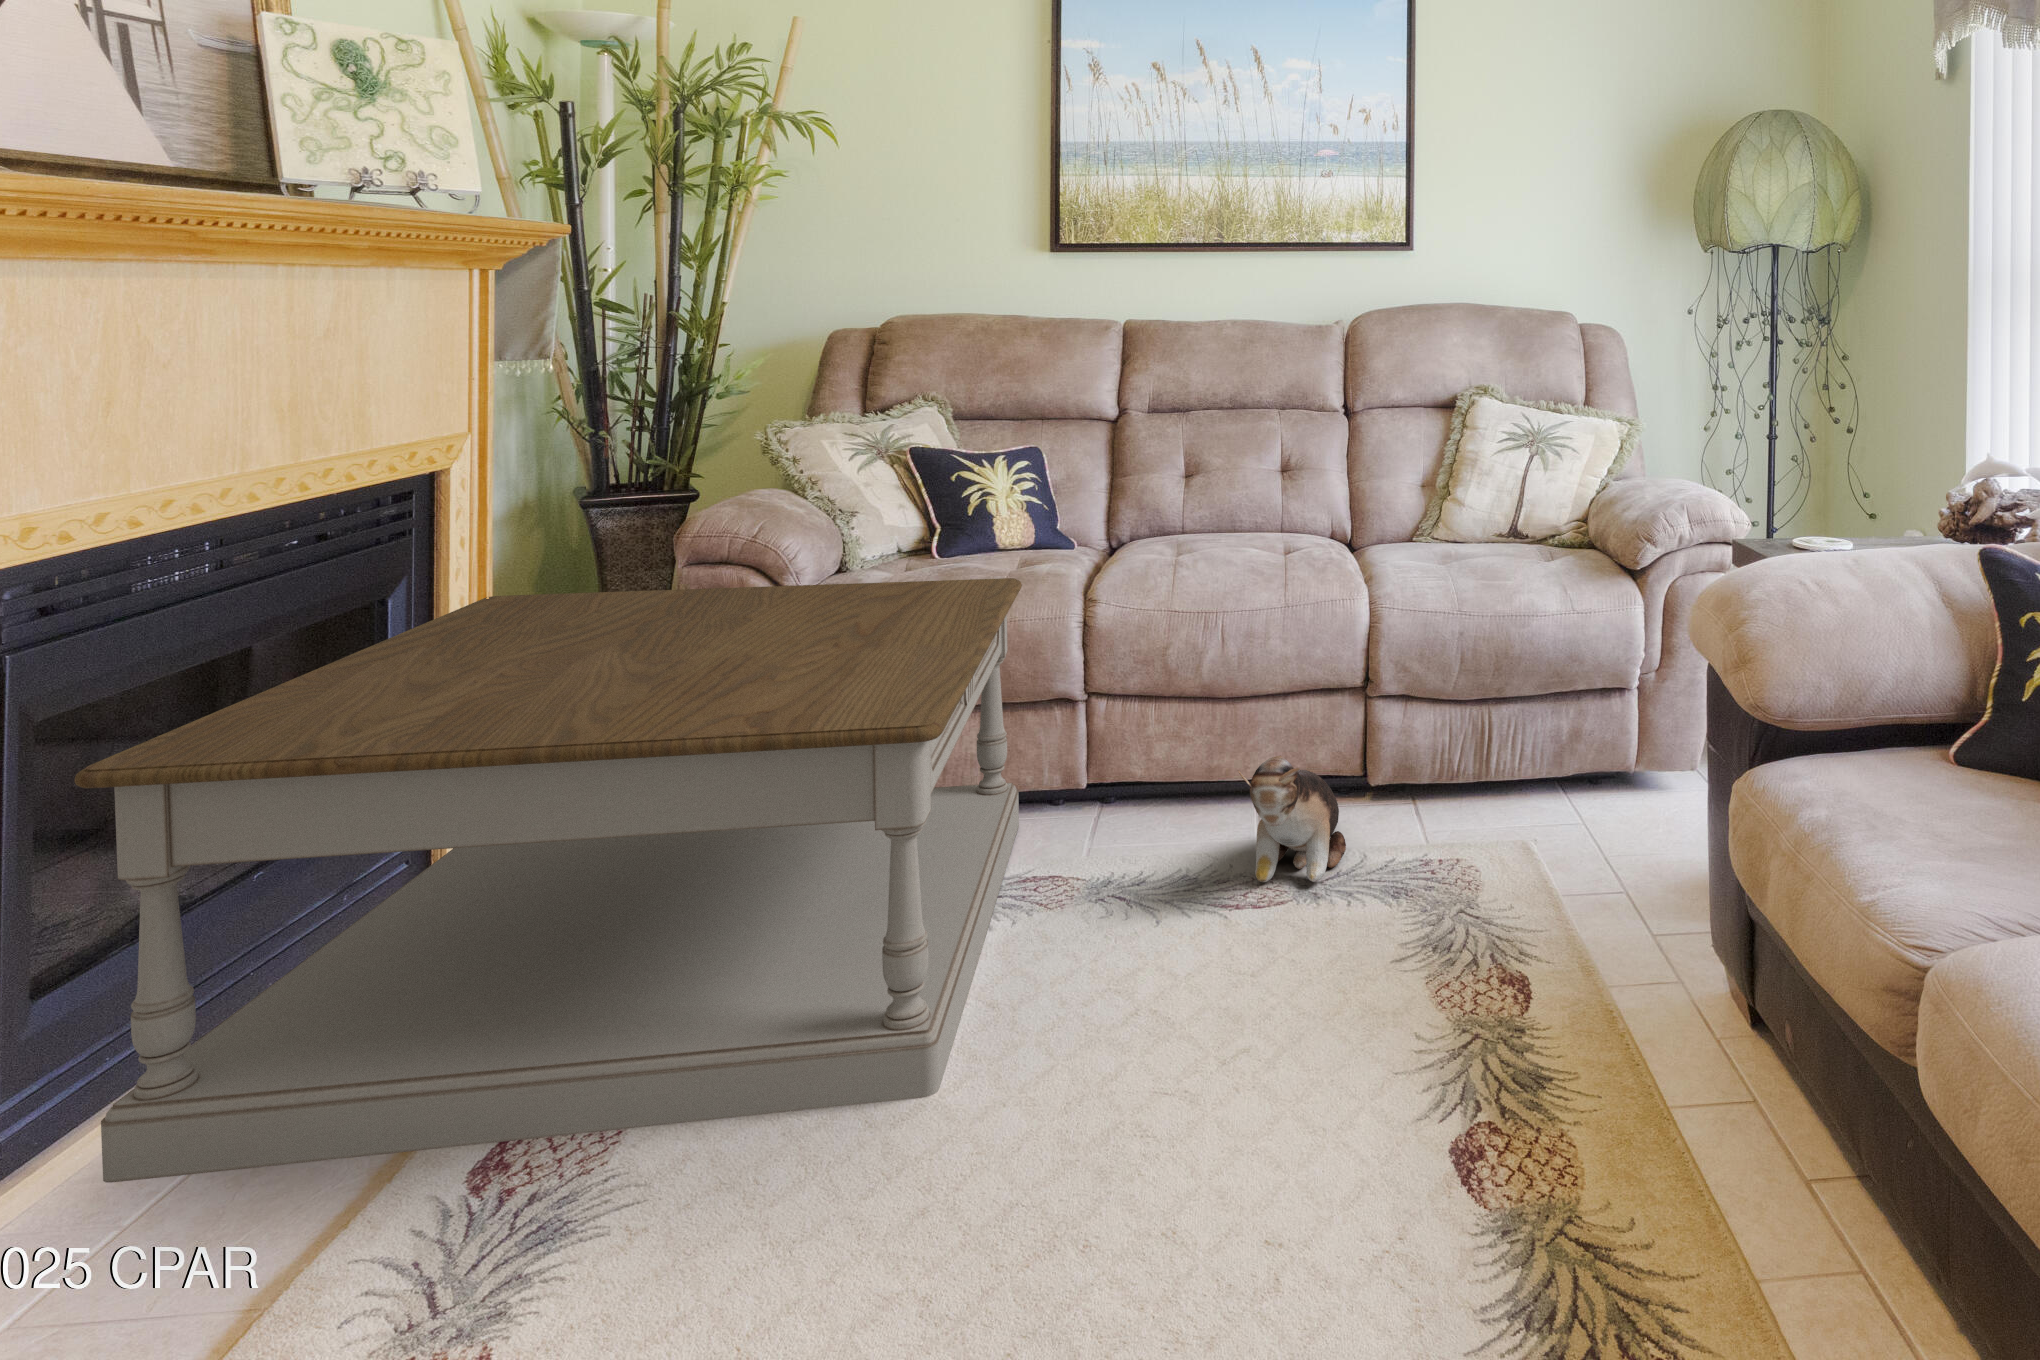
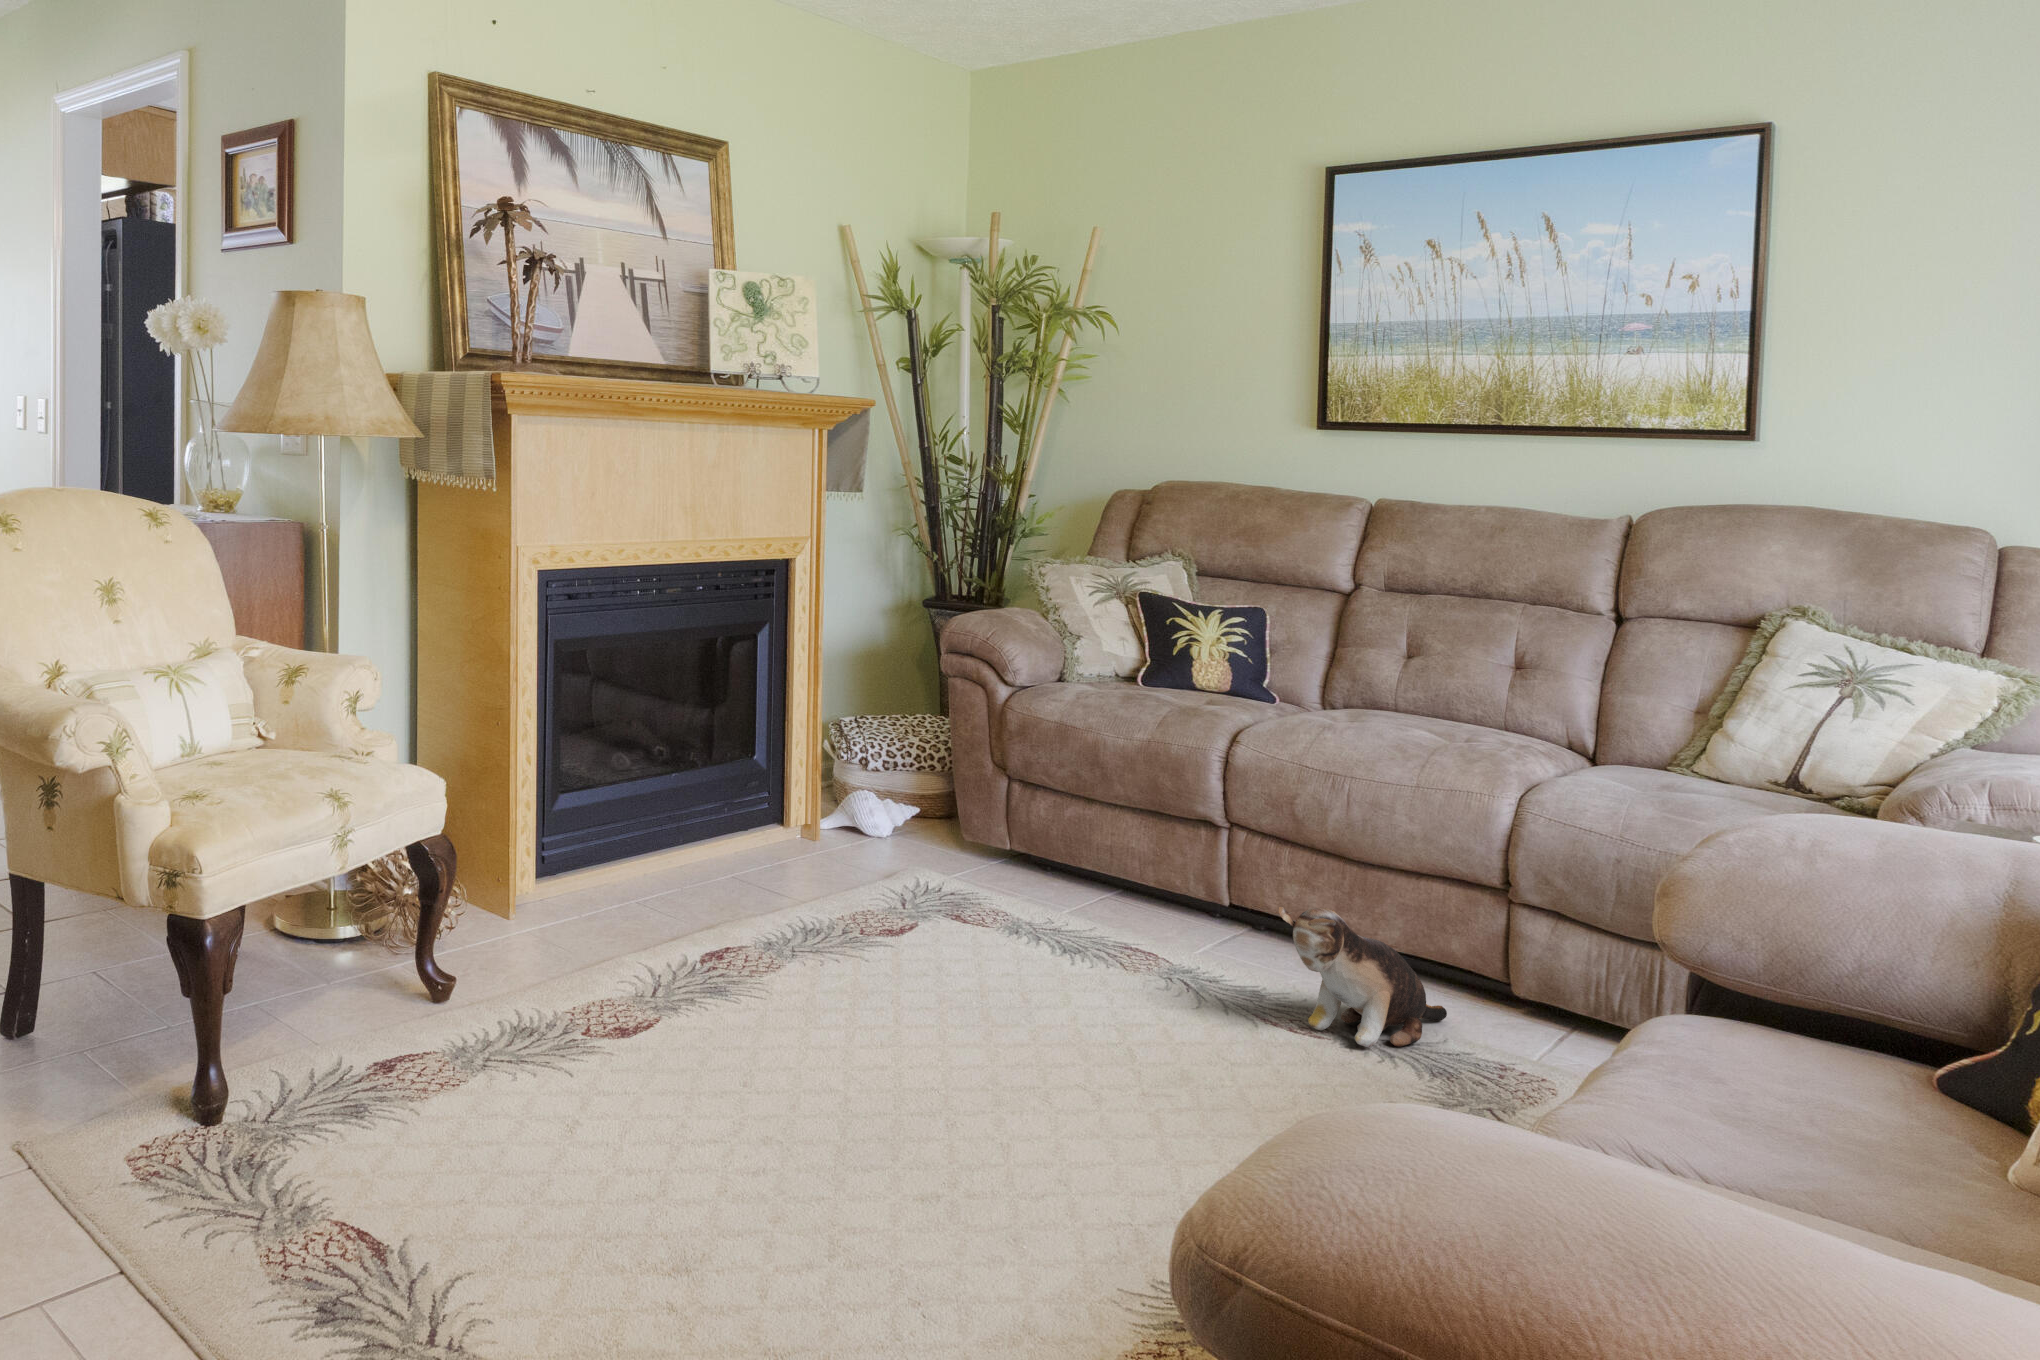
coffee table: present [74,578,1022,1182] -> none [585,647,1172,1032]

